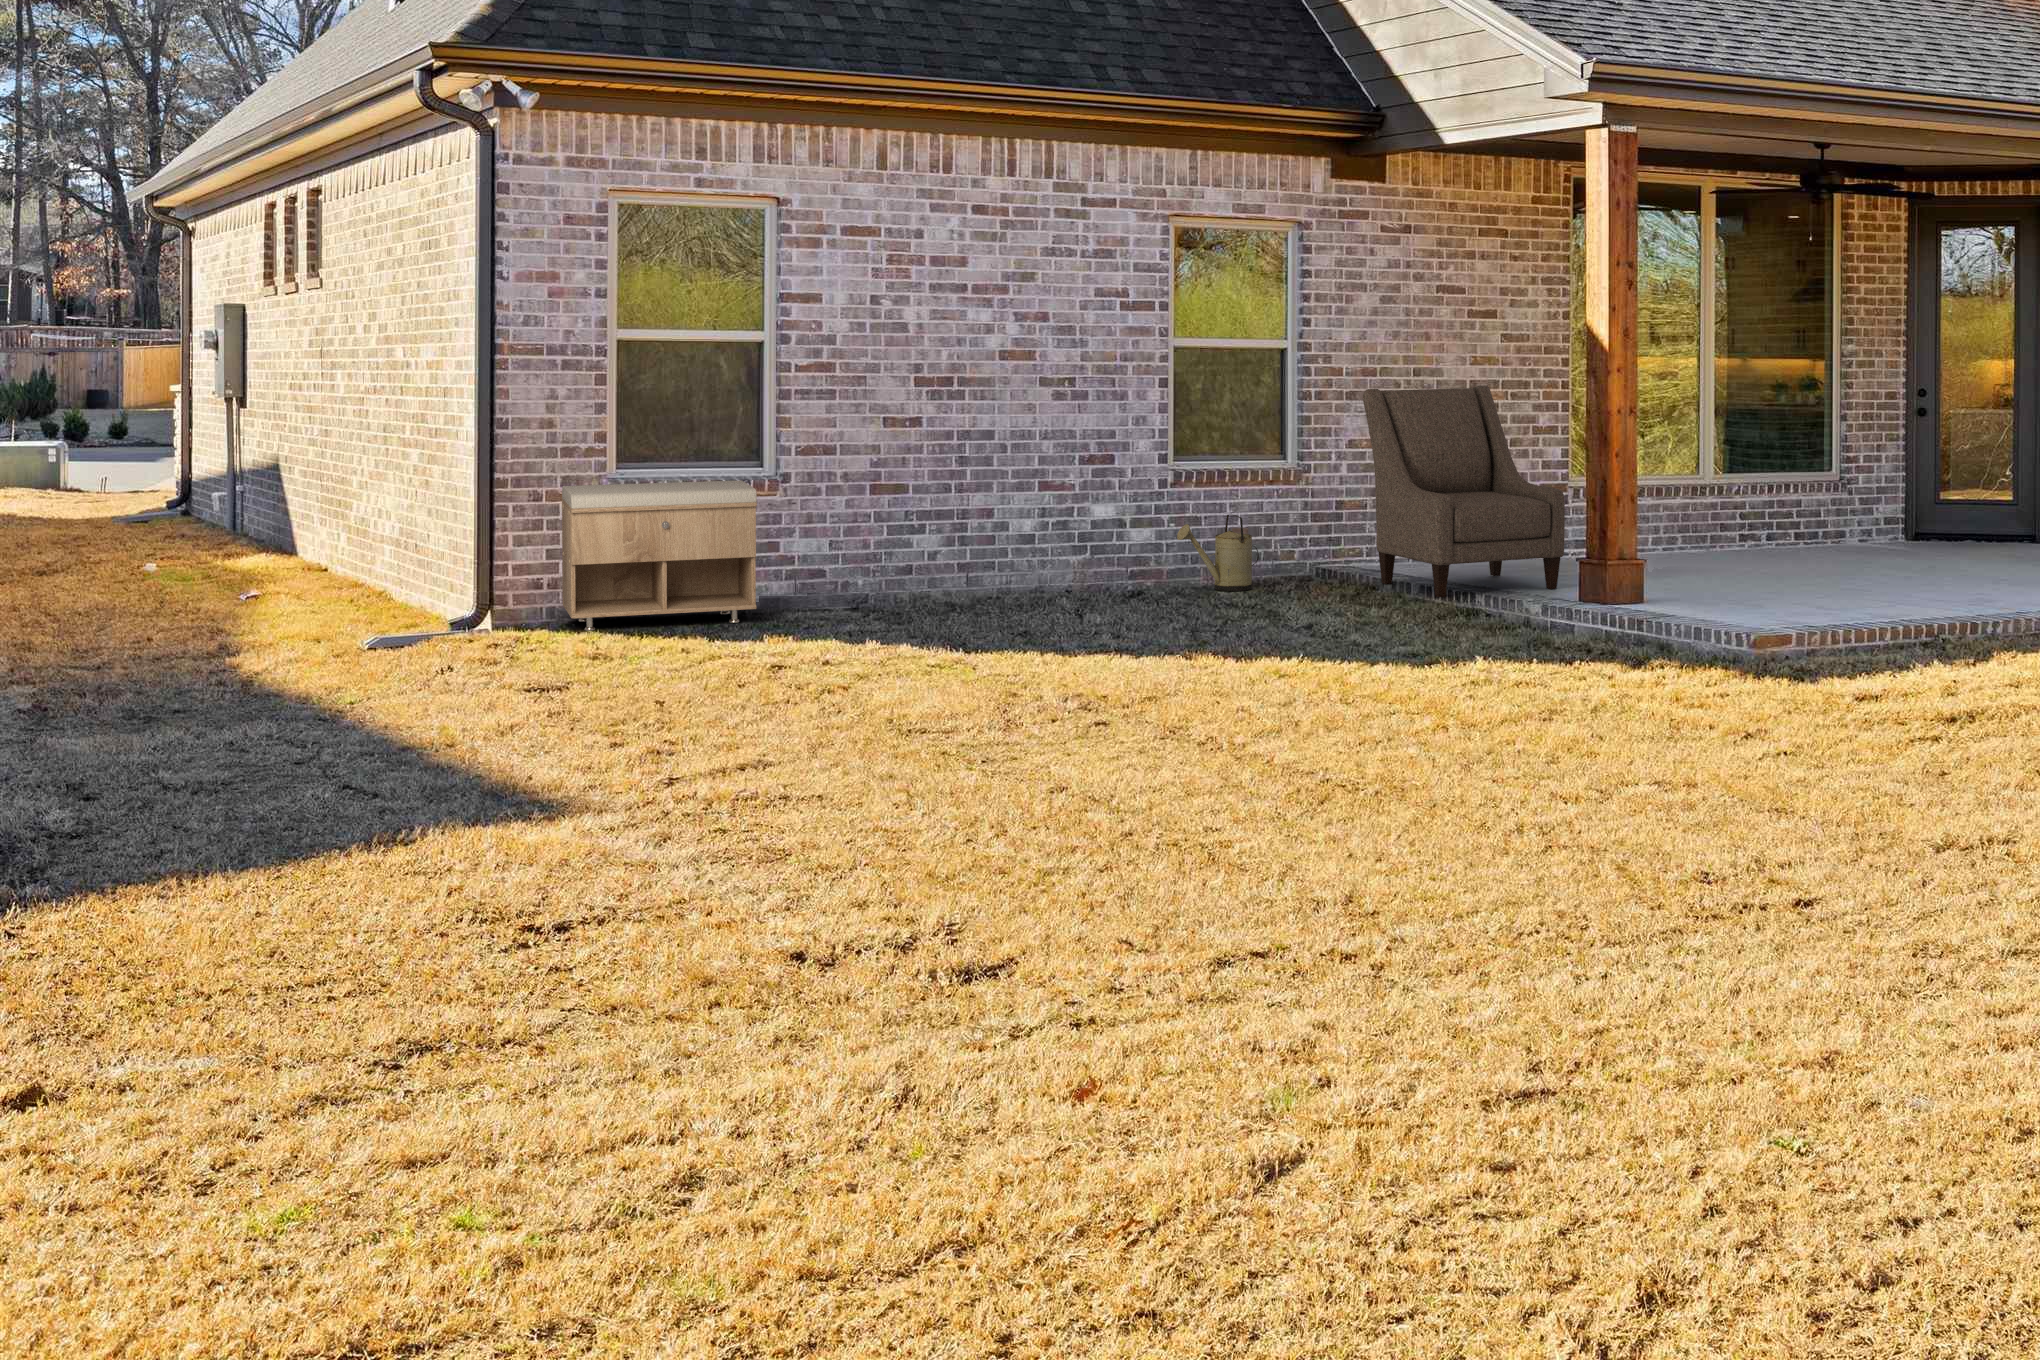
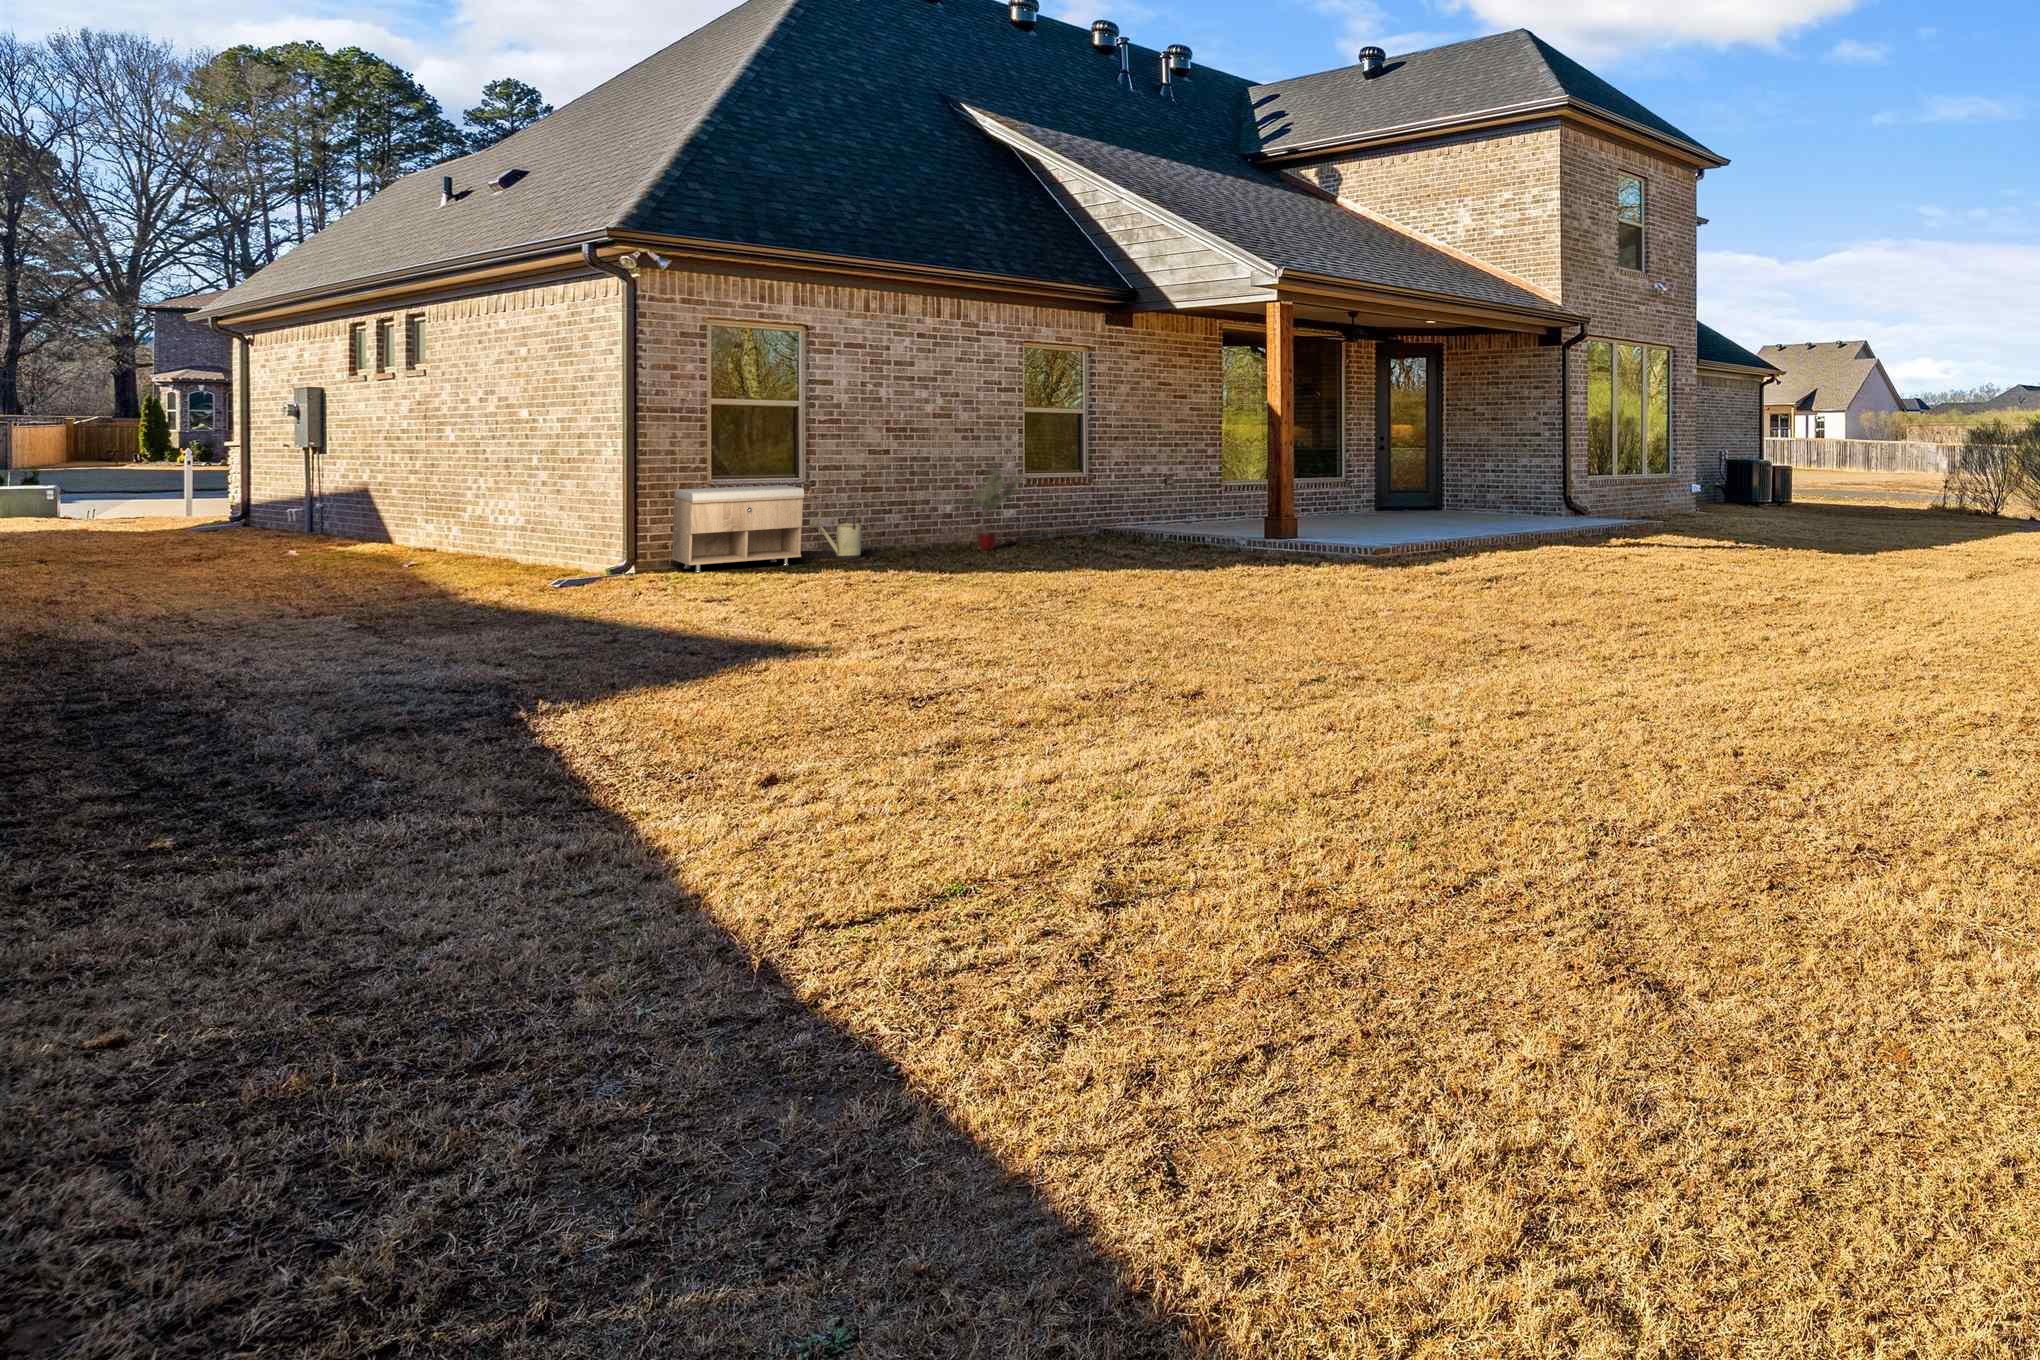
chair: present [1363,386,1565,597] -> none [1125,433,1236,541]
potted tree: none [1024,439,1157,604] -> present [956,464,1023,550]
watering can: present [1177,515,1259,591] -> present [810,513,866,559]

